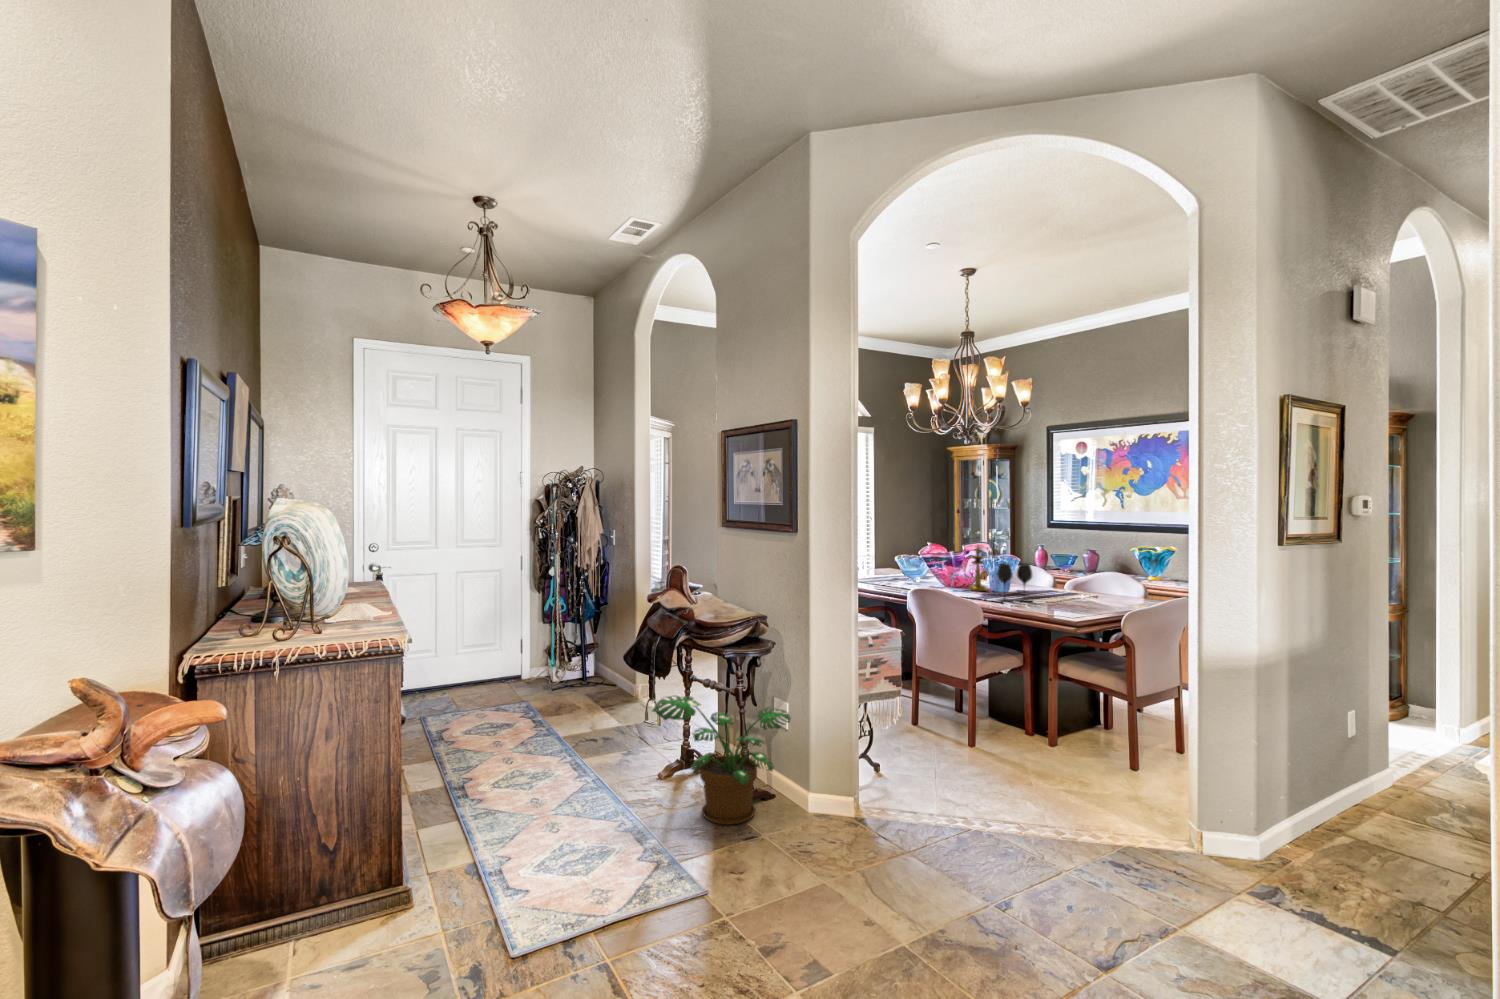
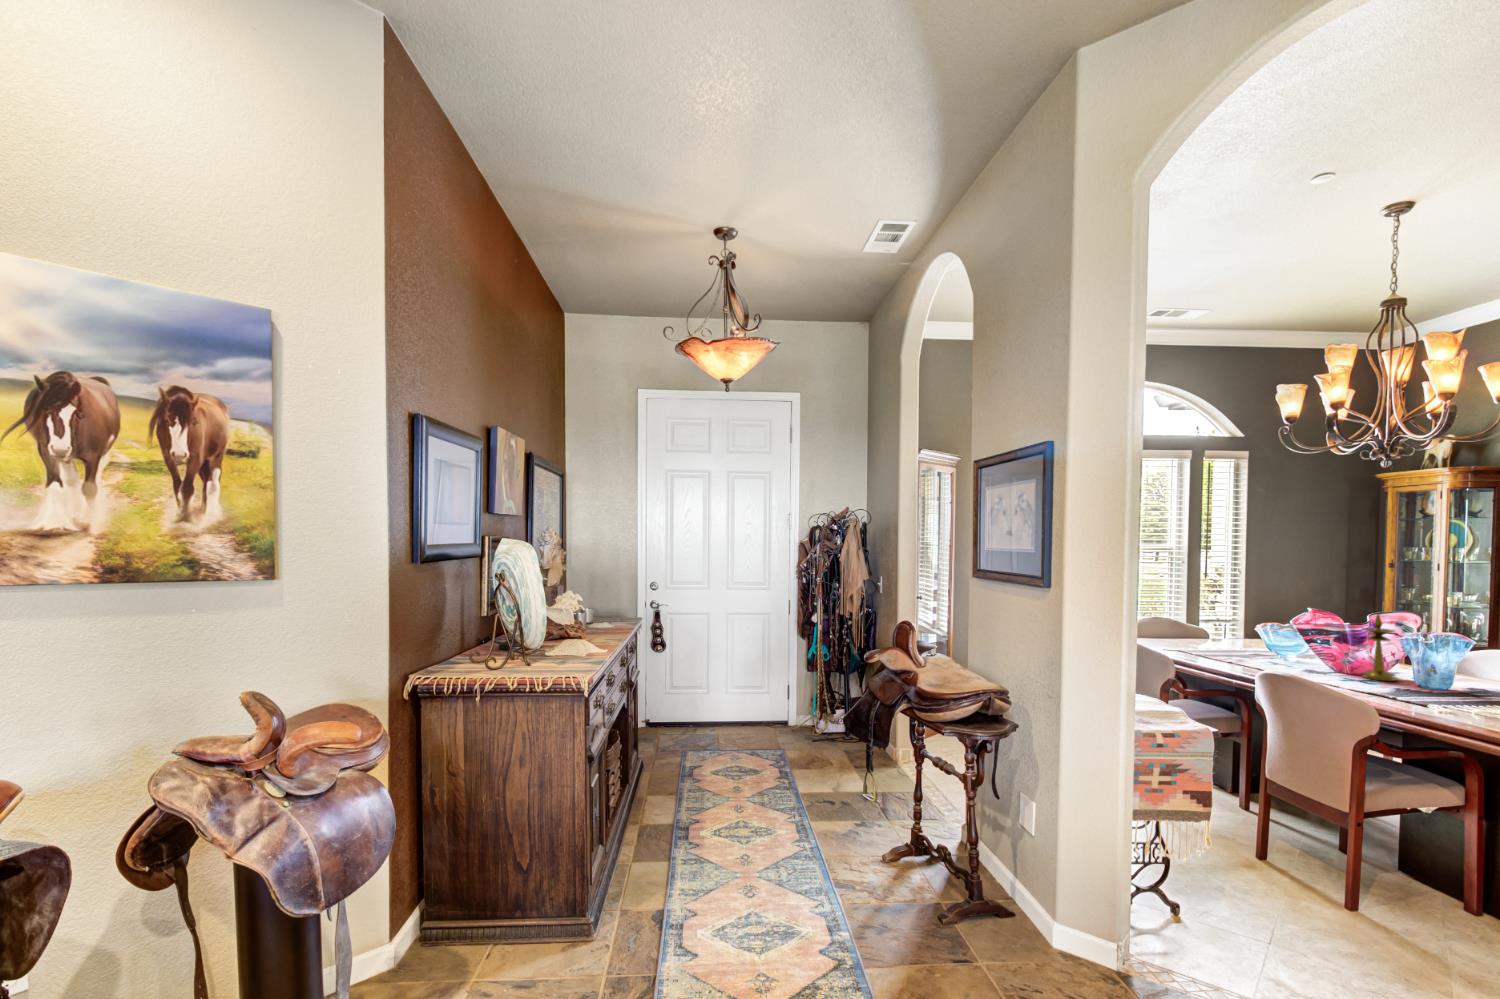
wine glass: present [997,563,1032,601] -> none [1401,643,1470,704]
potted plant: present [652,695,791,825] -> none [863,769,1027,938]

